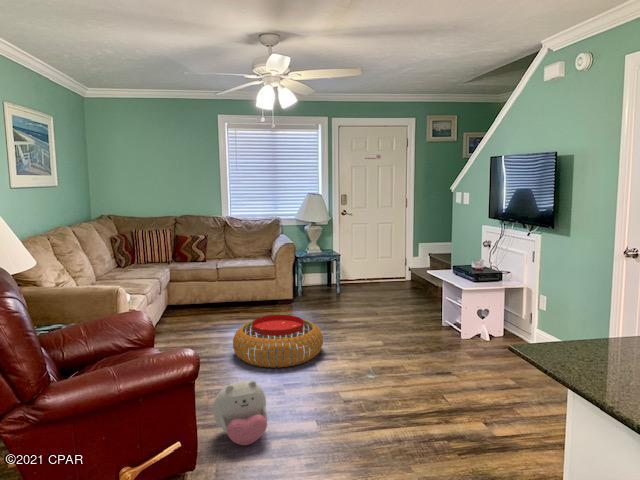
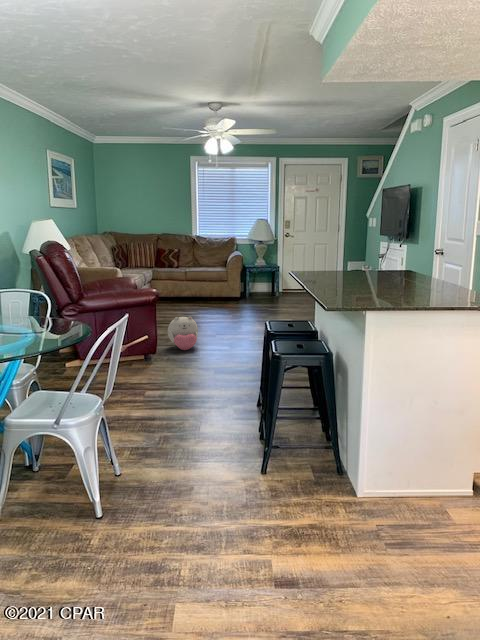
pouf: present [233,315,323,368] -> none [188,298,248,327]

